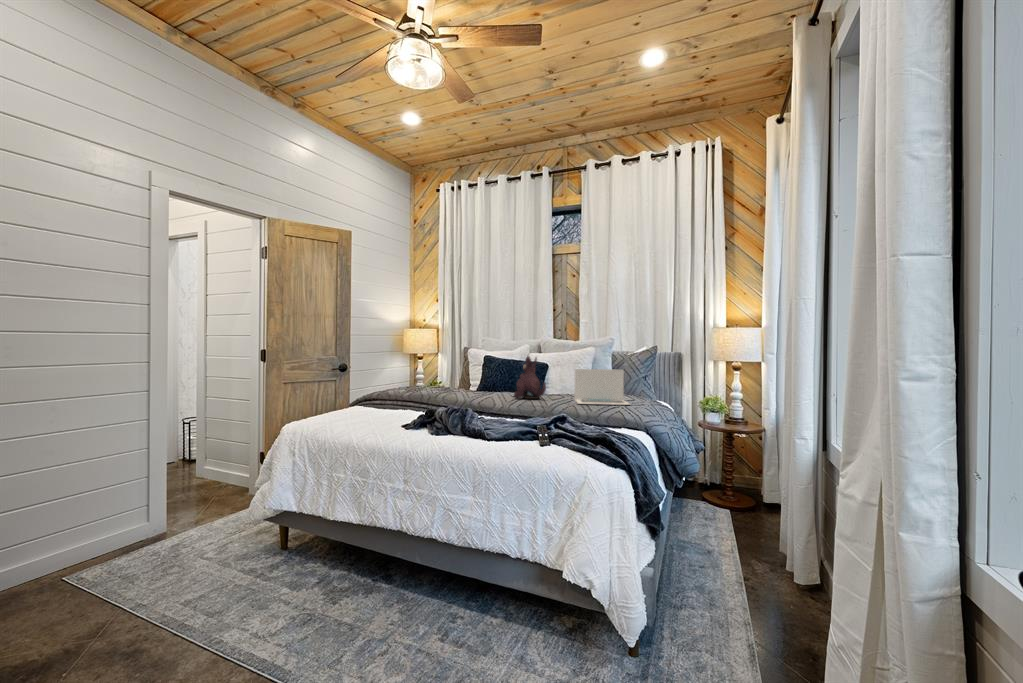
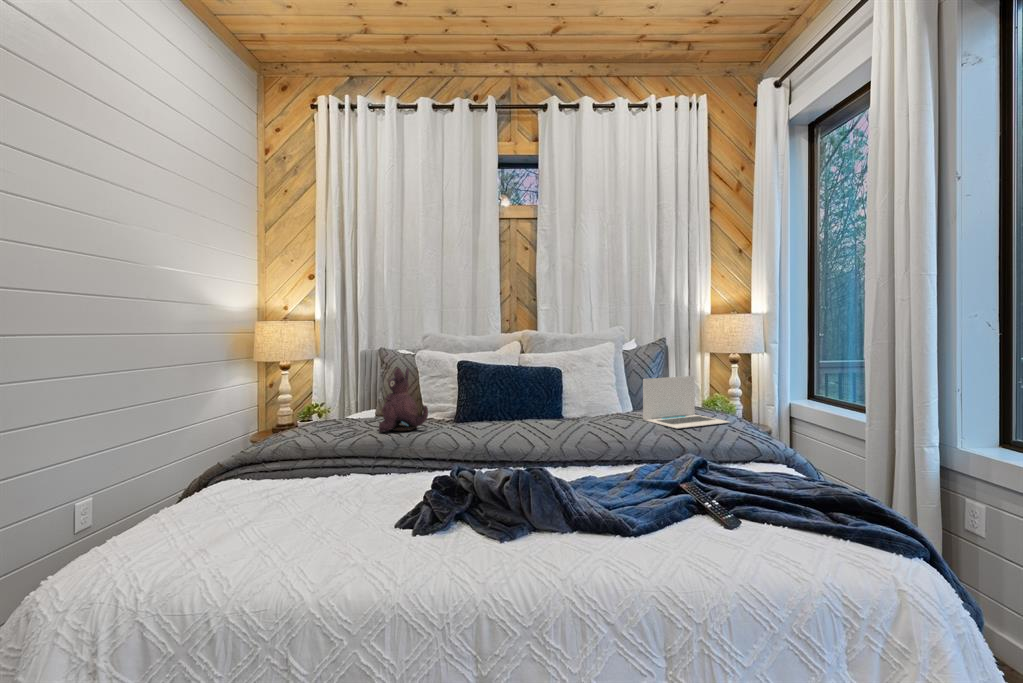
plush toy: present [514,356,546,399] -> present [379,368,428,432]

